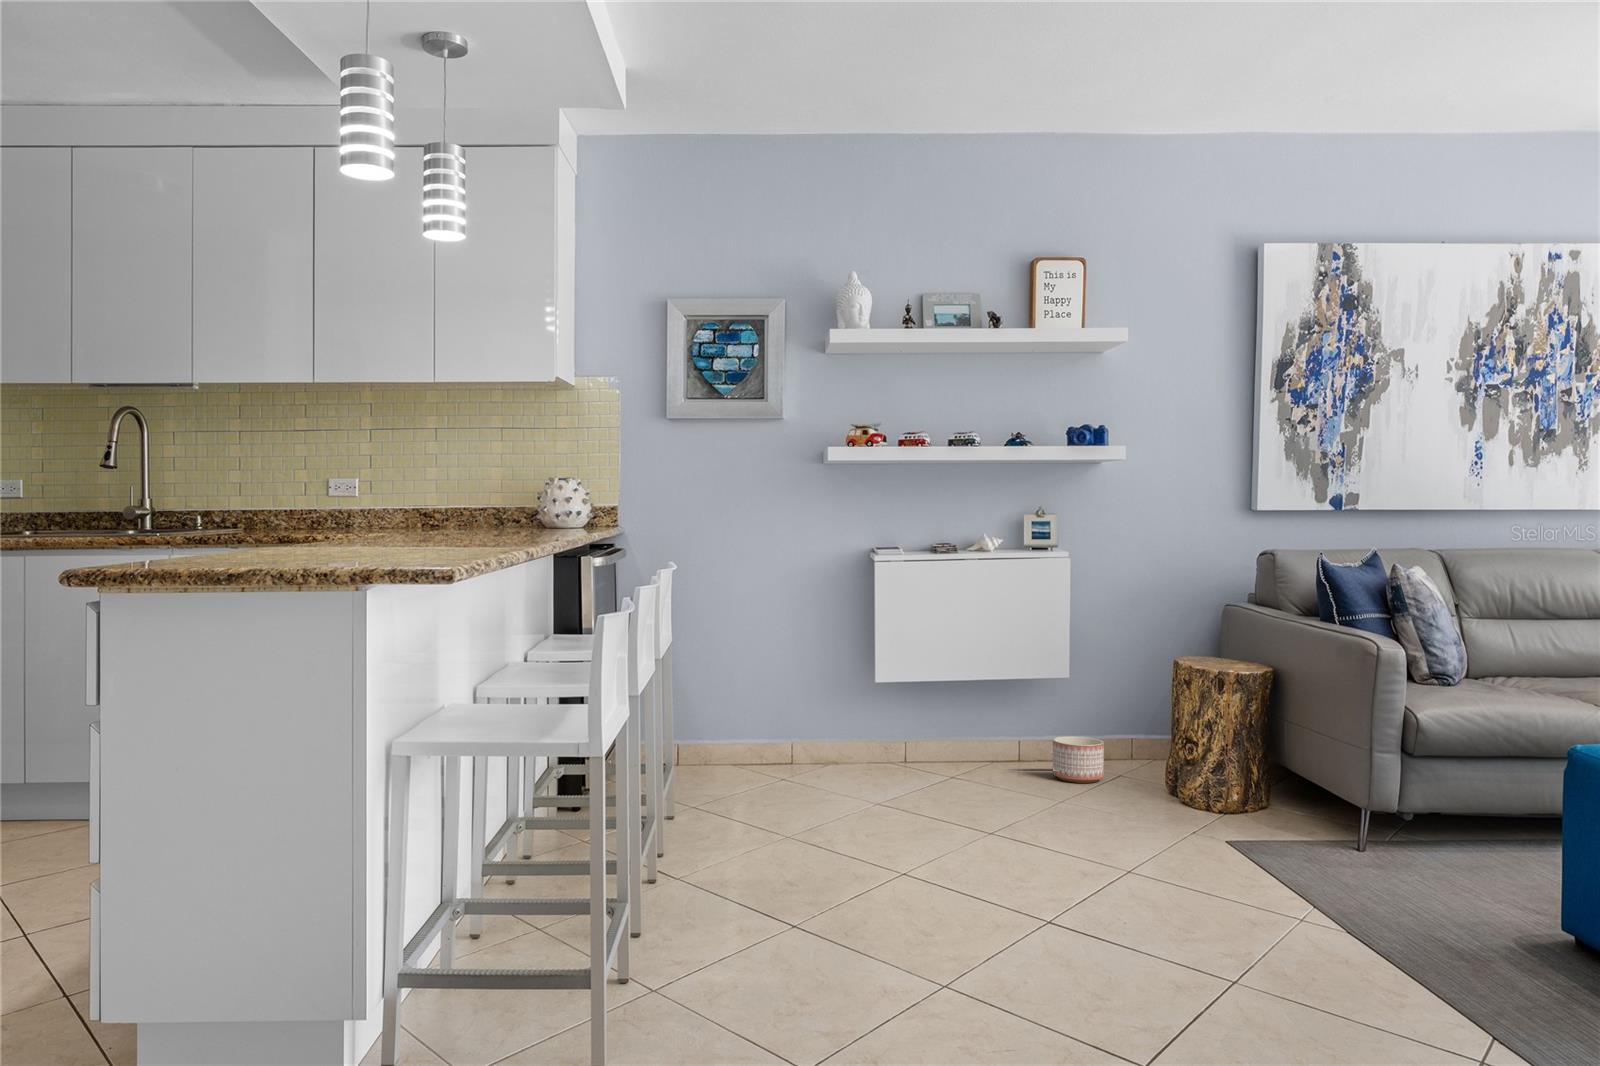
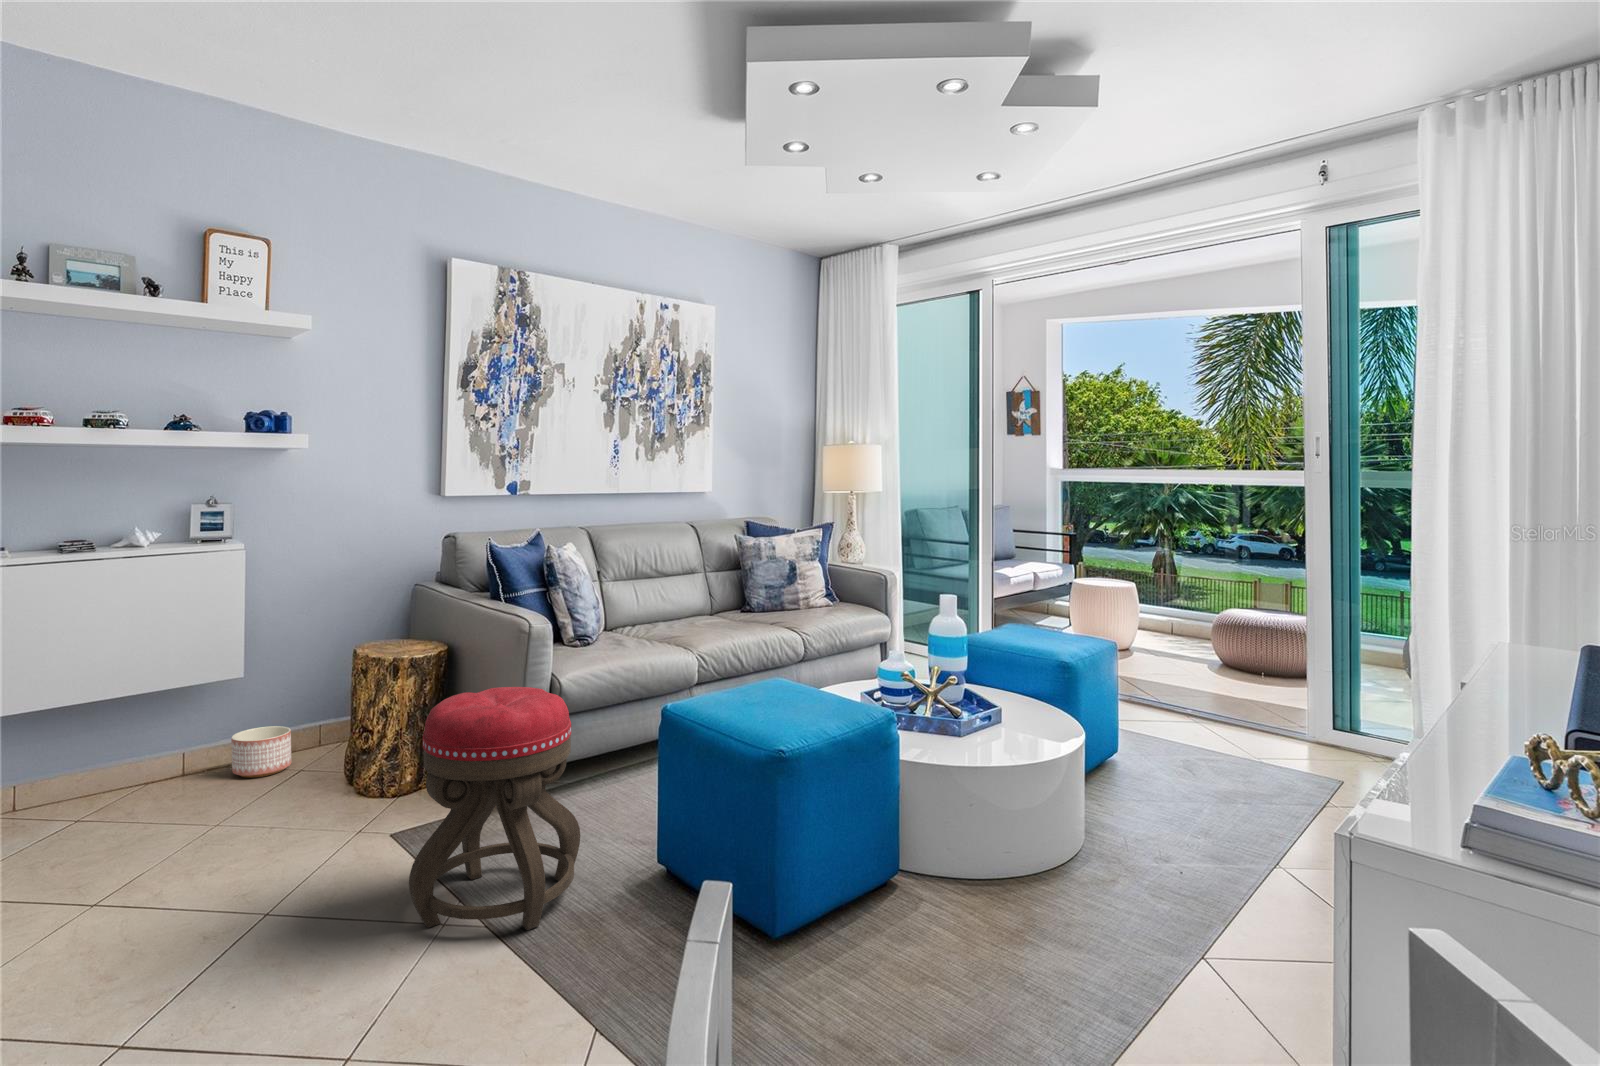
ottoman: none [1268,688,1470,962] -> present [409,687,580,930]

